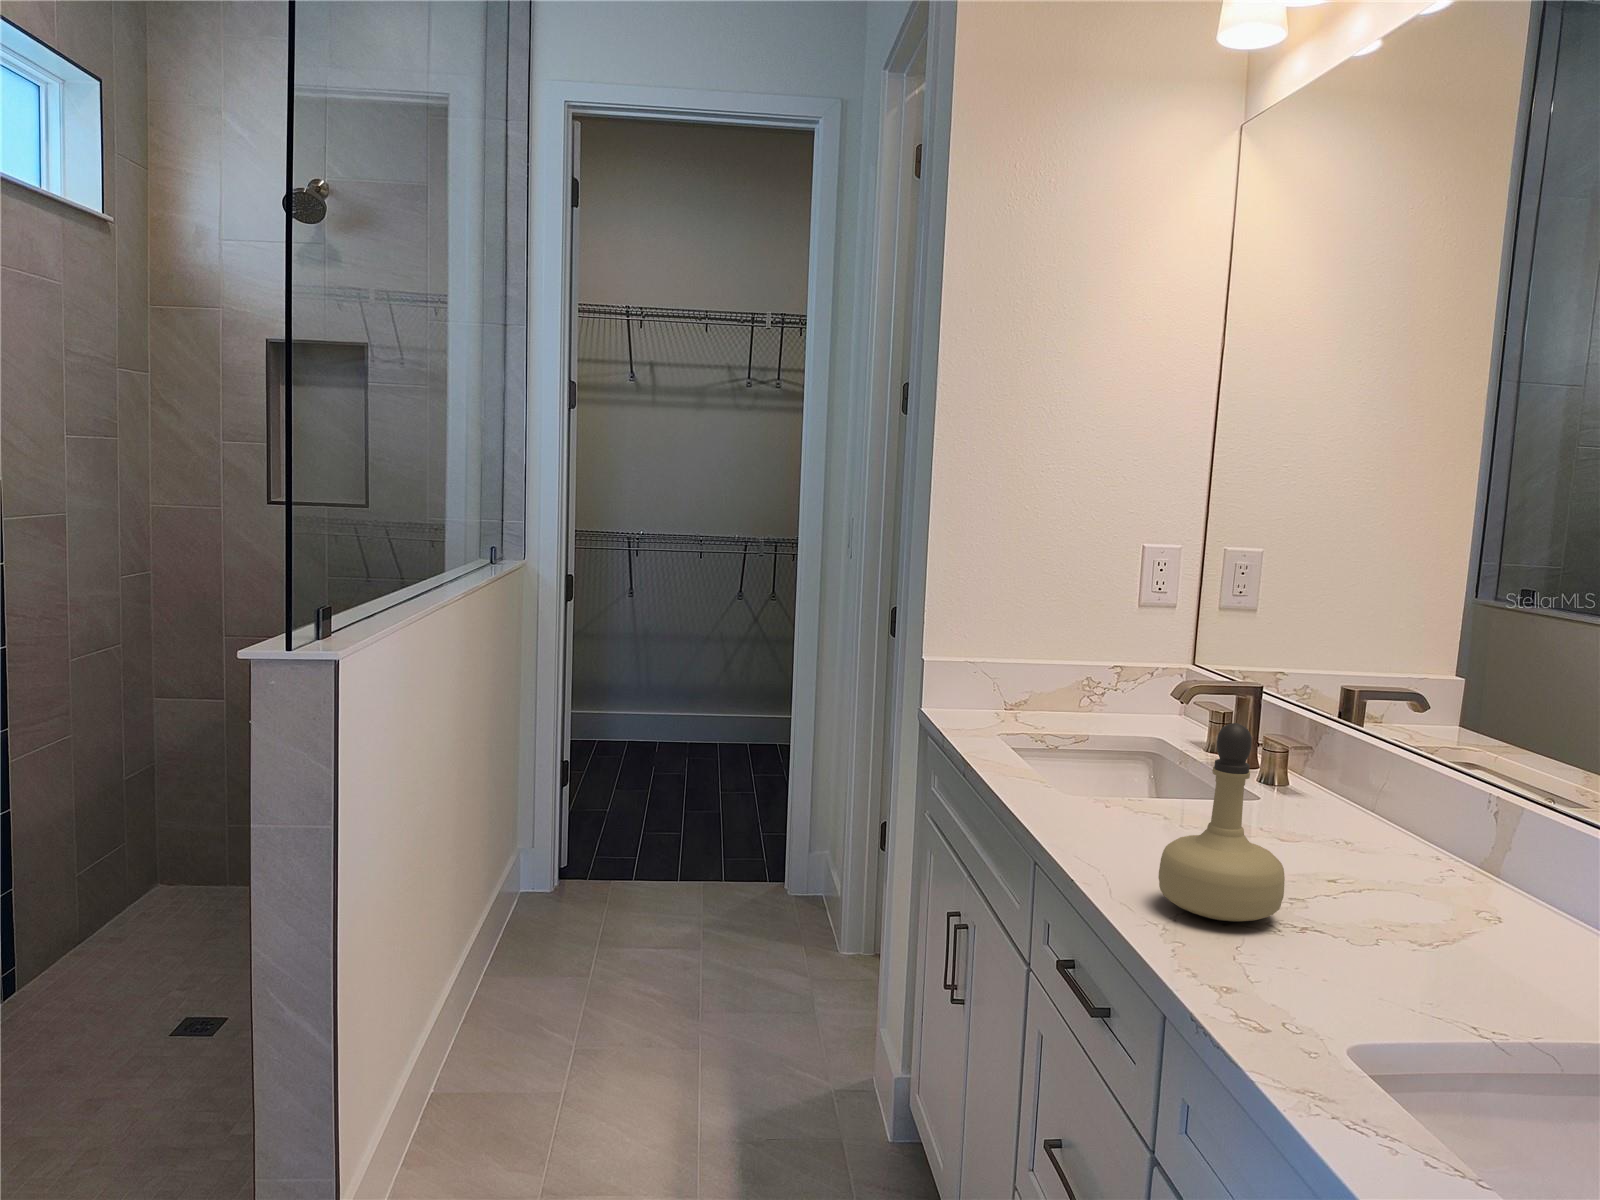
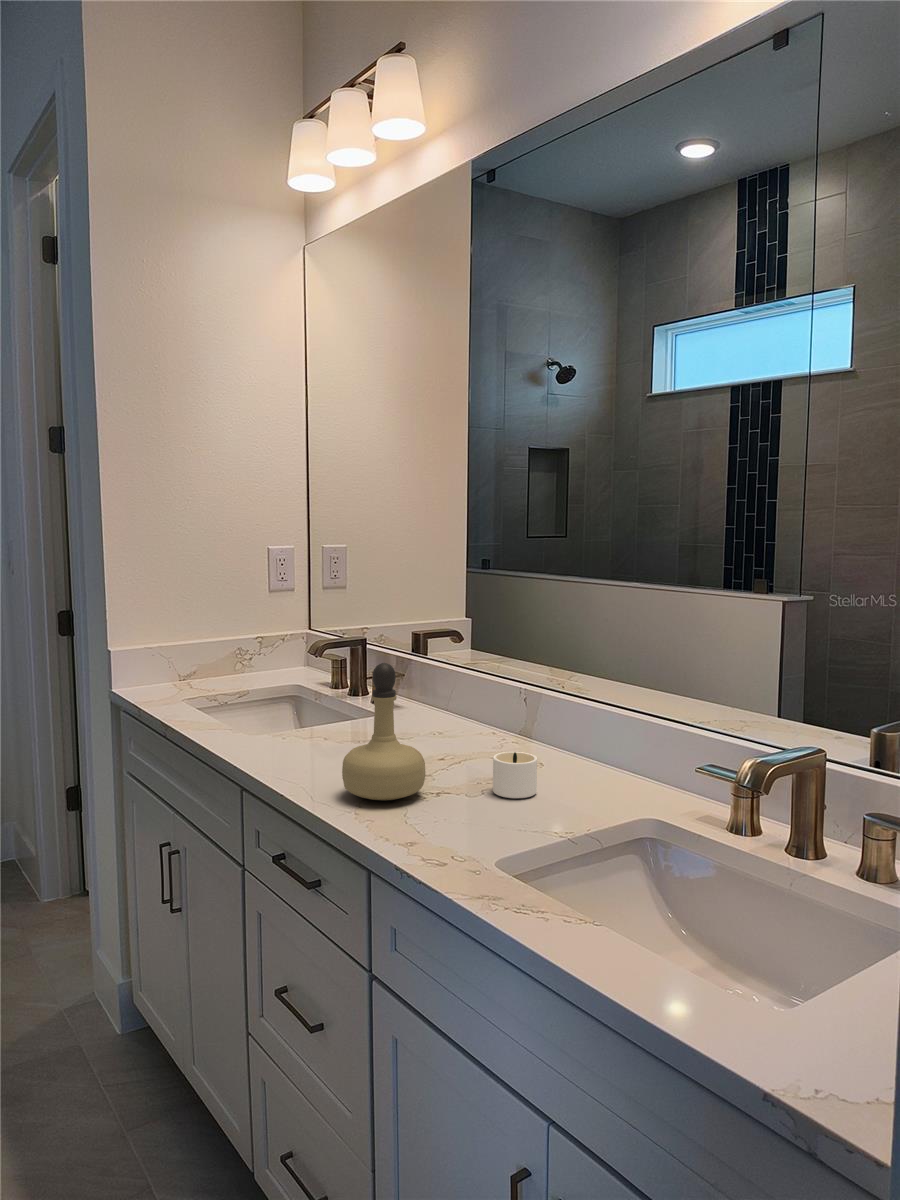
candle: none [1392,887,1508,970] -> present [493,752,537,798]

